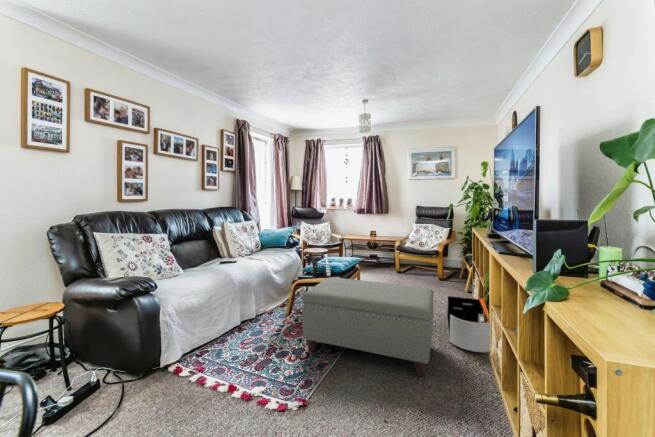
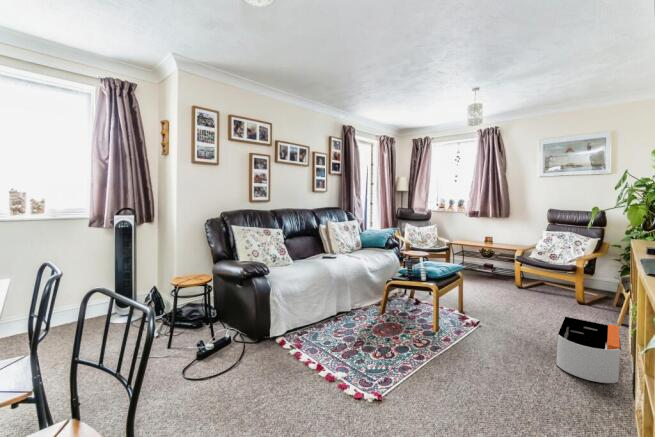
ottoman: present [302,277,434,376] -> none [390,281,536,388]

